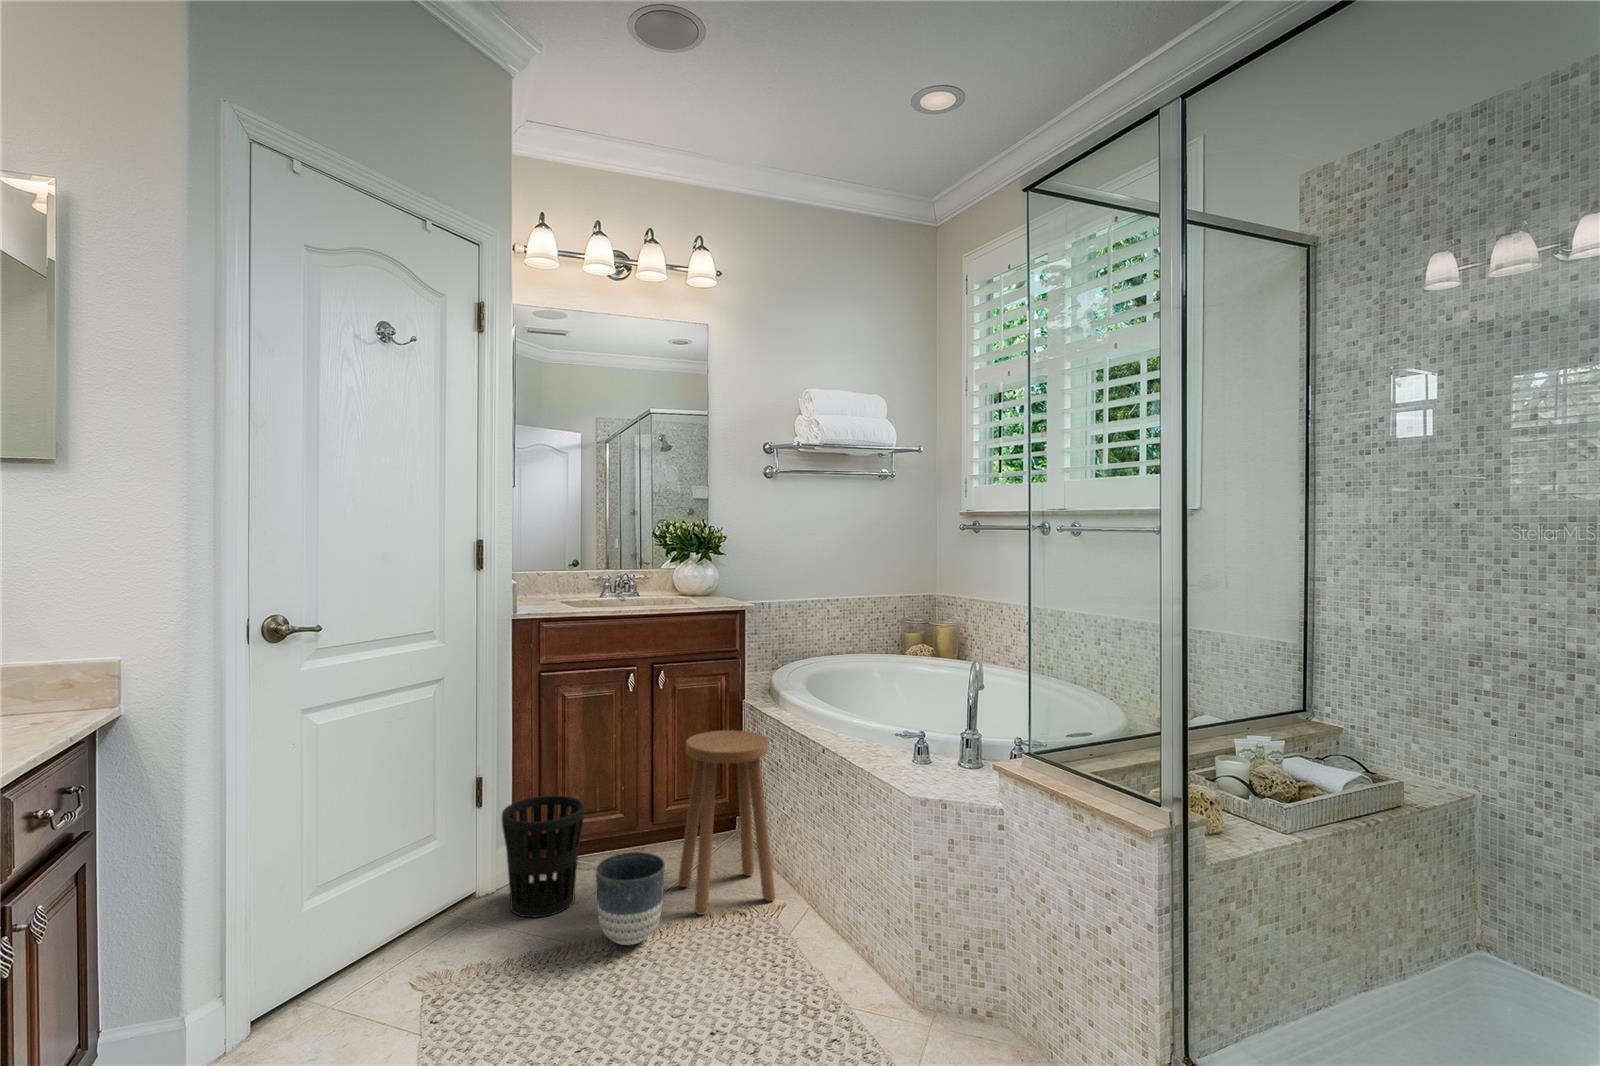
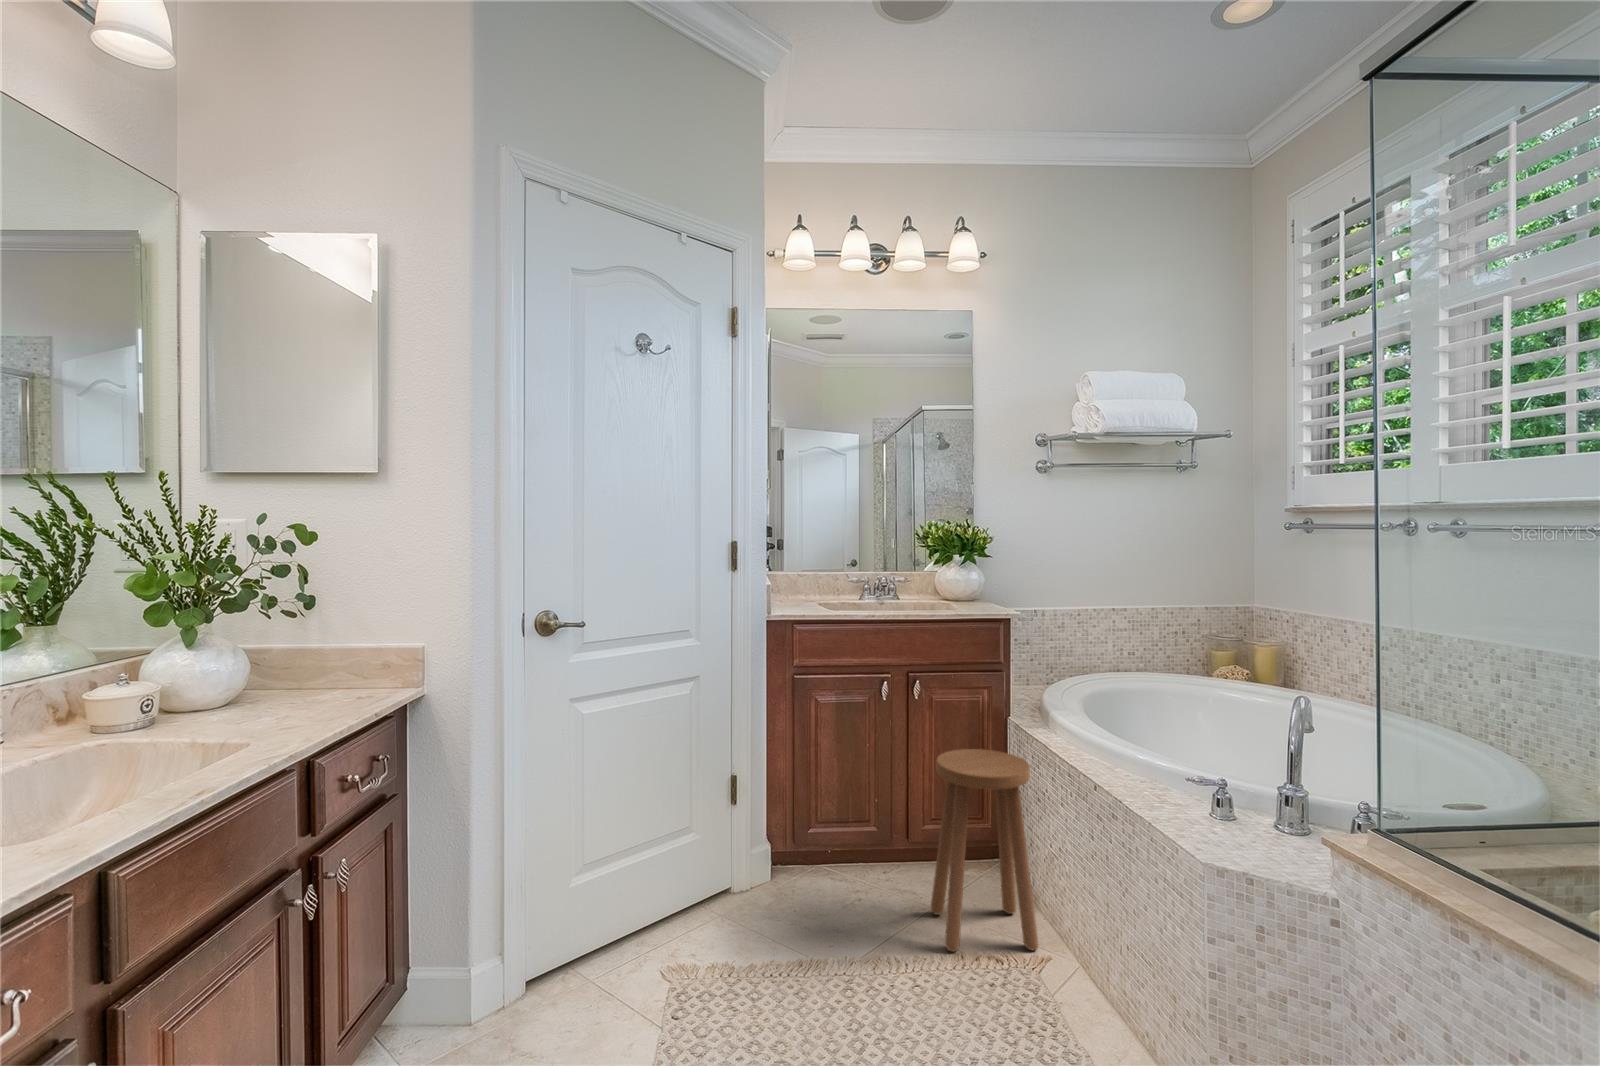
wastebasket: present [502,795,585,918] -> none [754,798,833,922]
planter: present [596,852,665,945] -> none [837,871,909,973]

